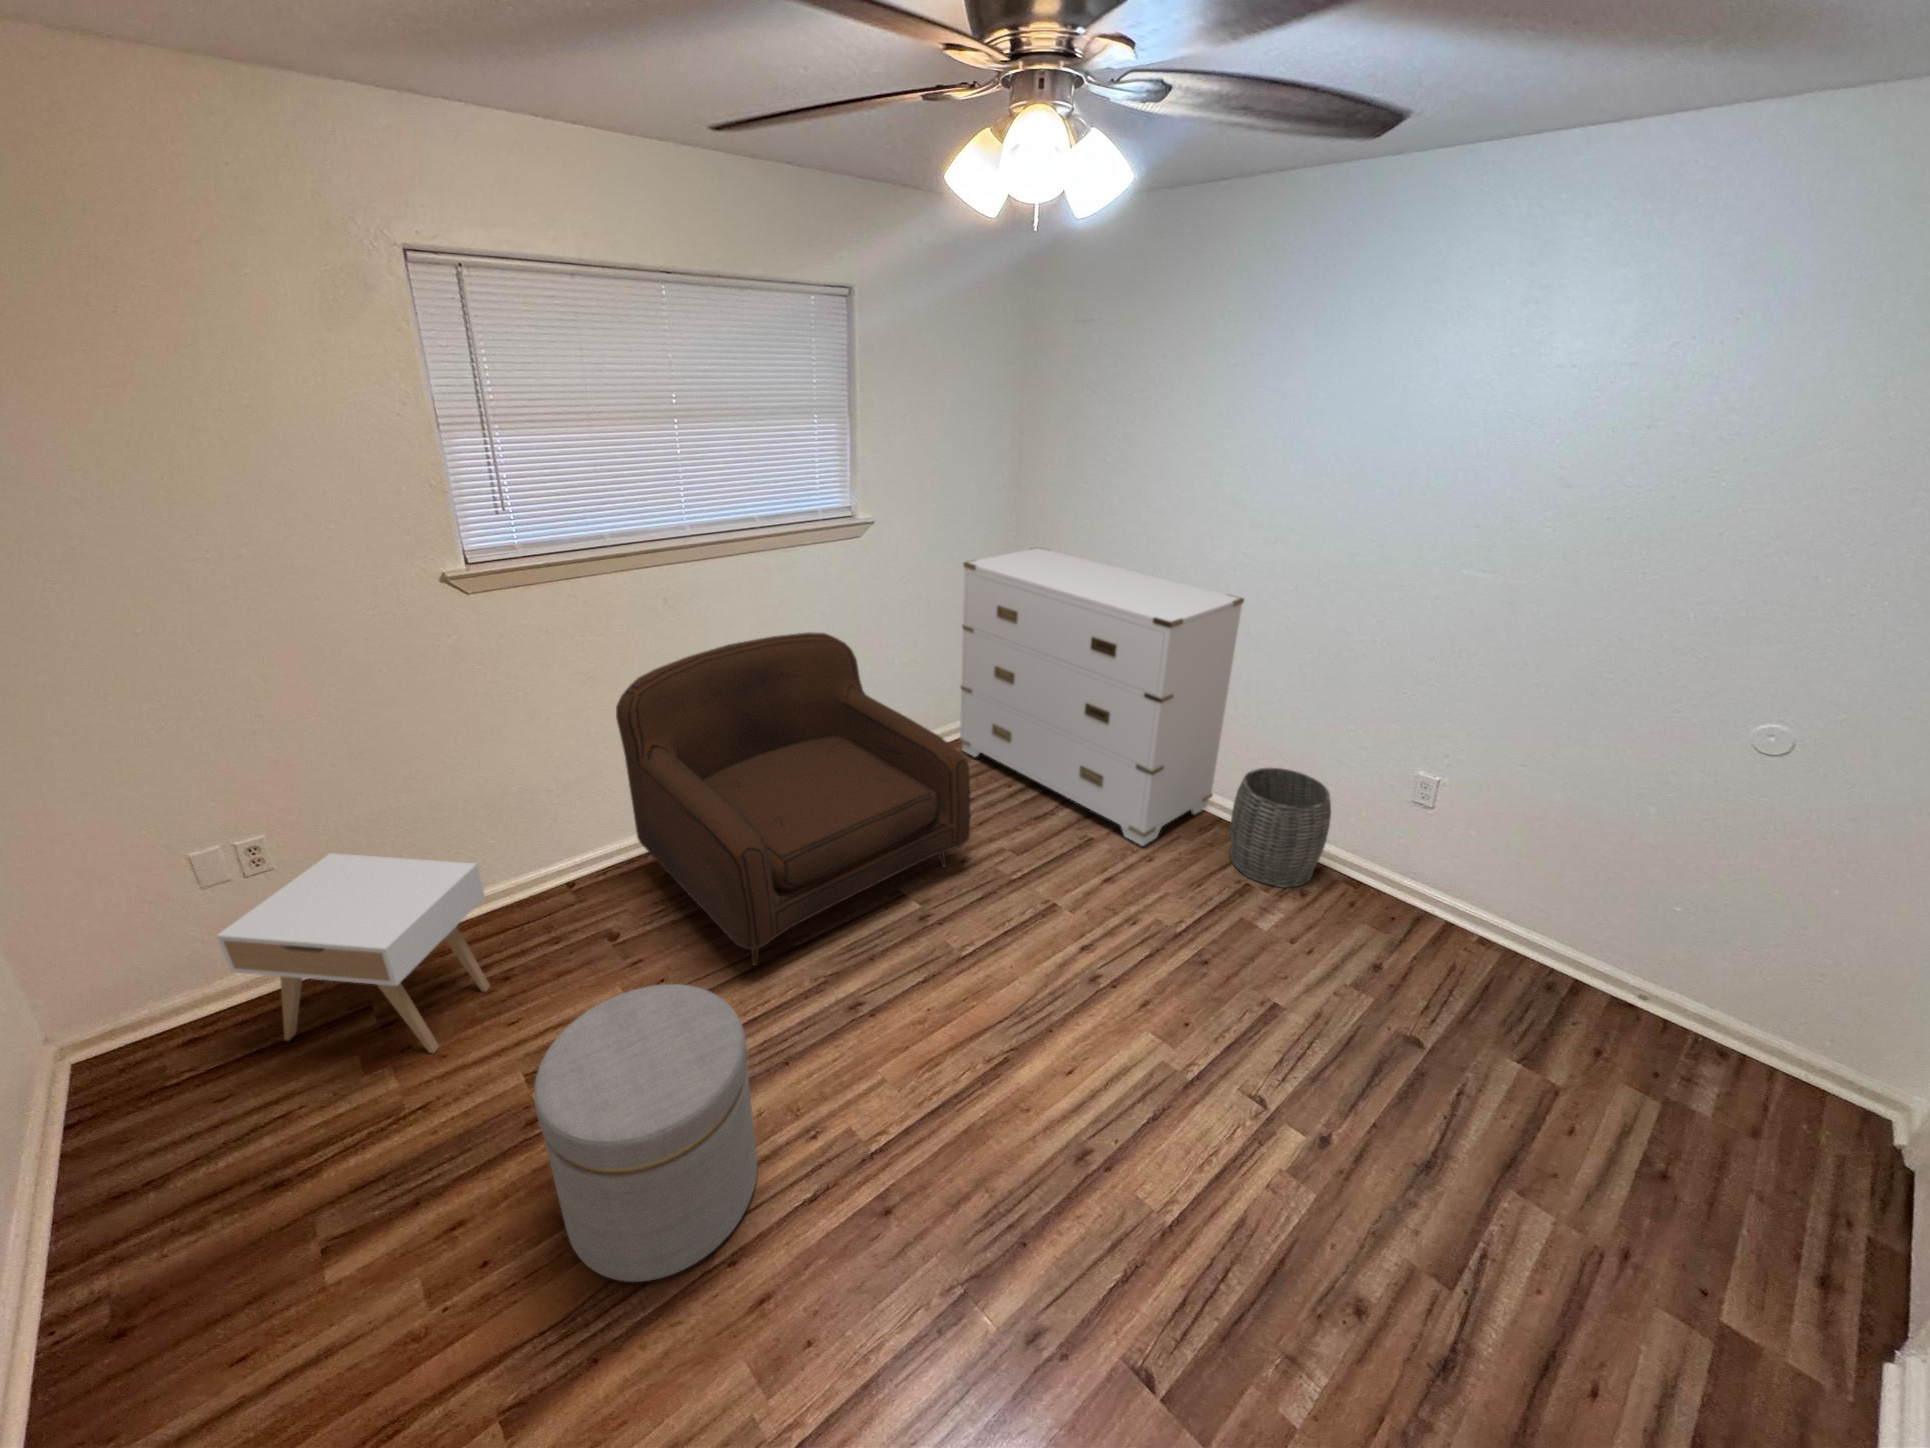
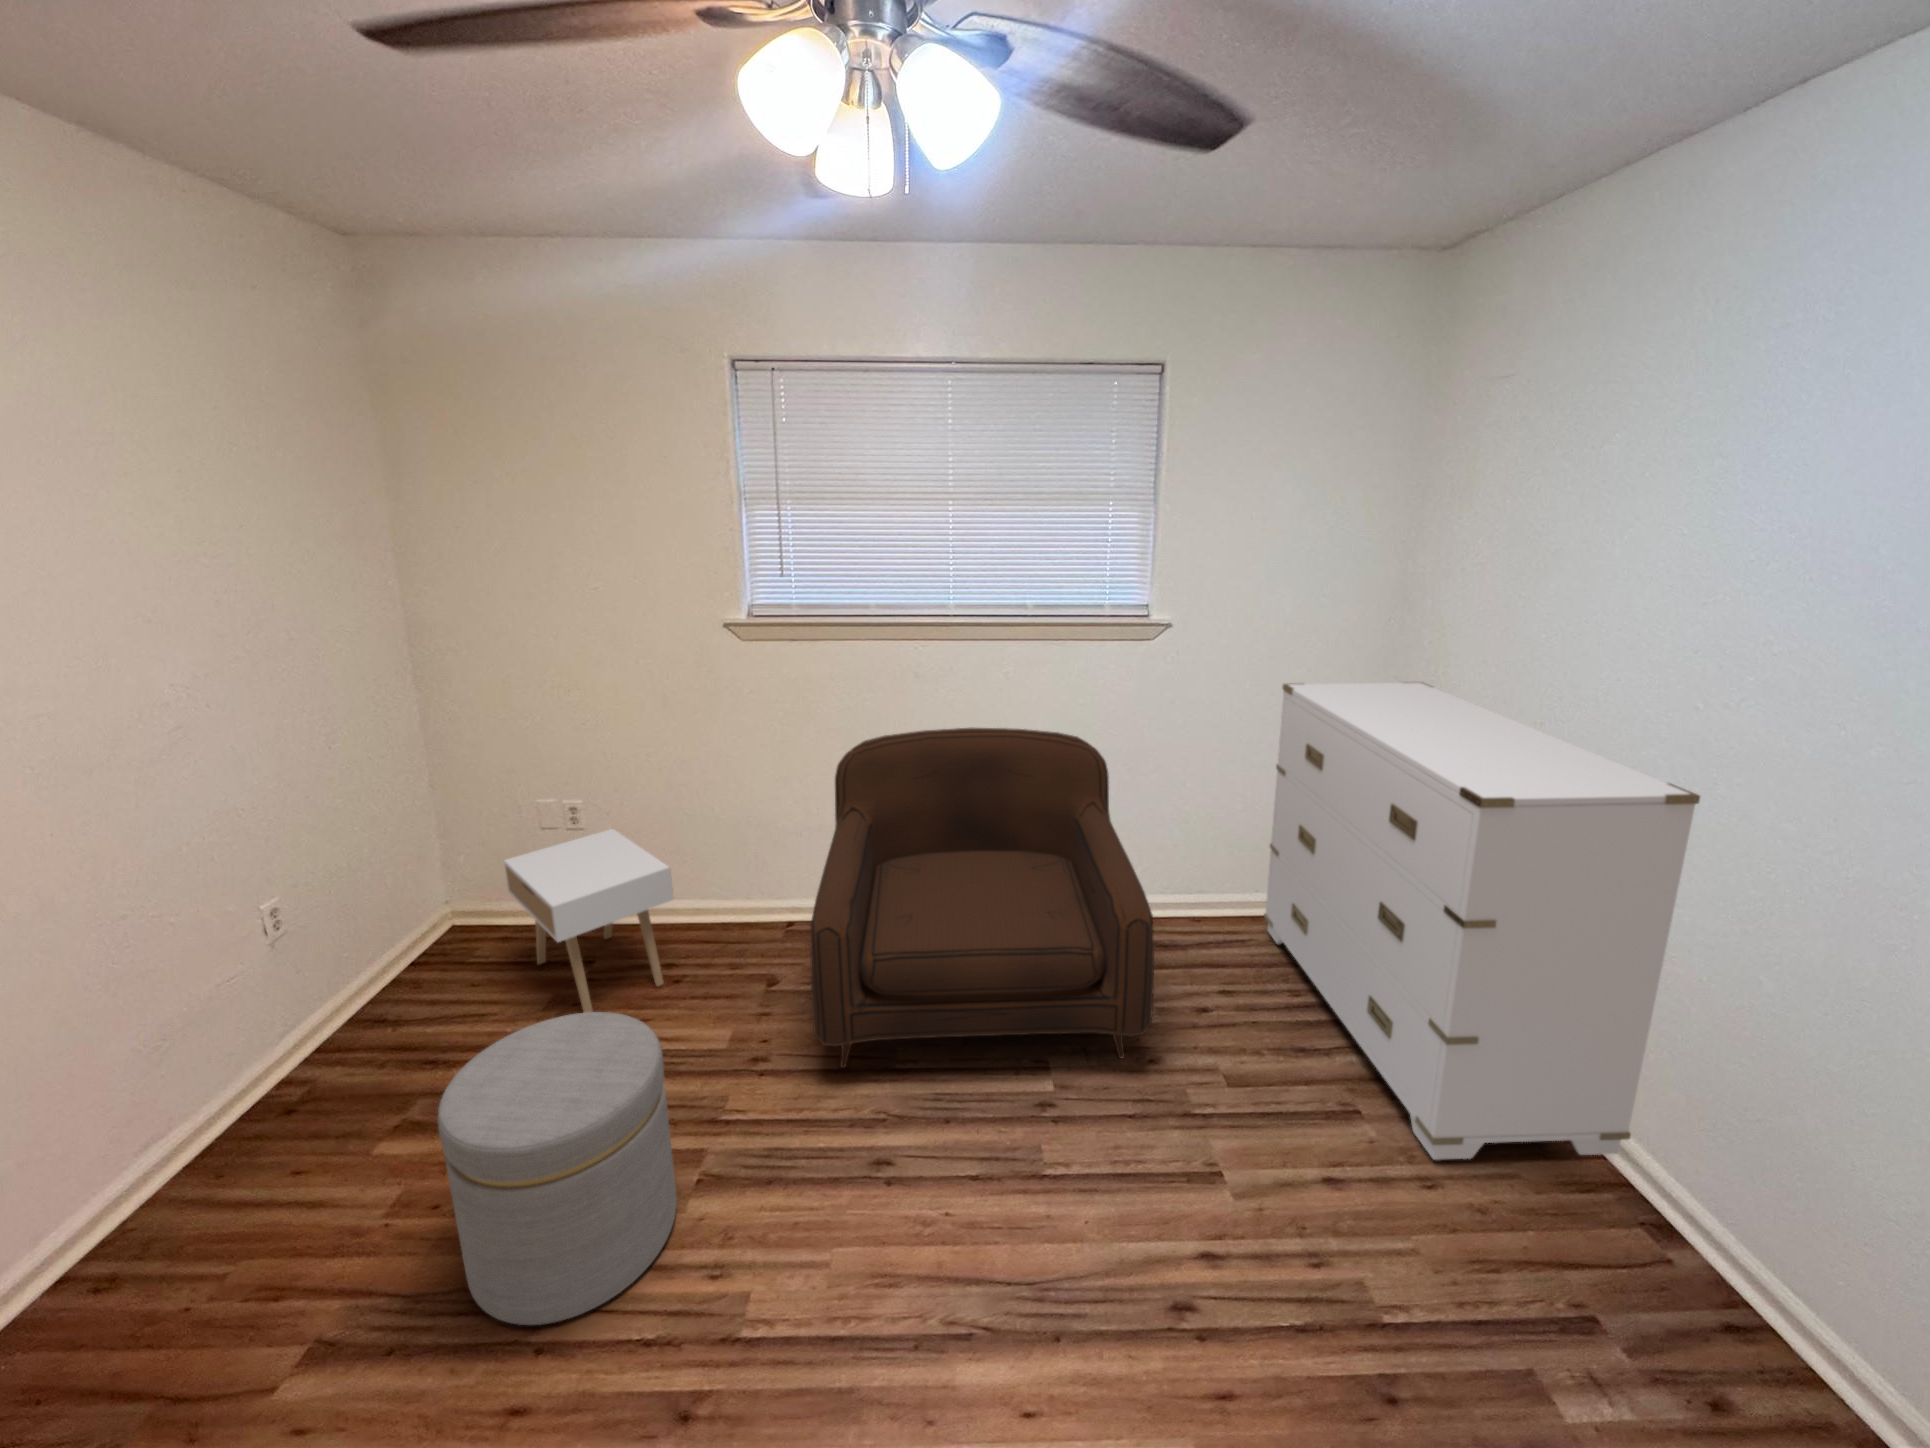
woven basket: present [1230,768,1331,887] -> none [1596,1111,1841,1392]

